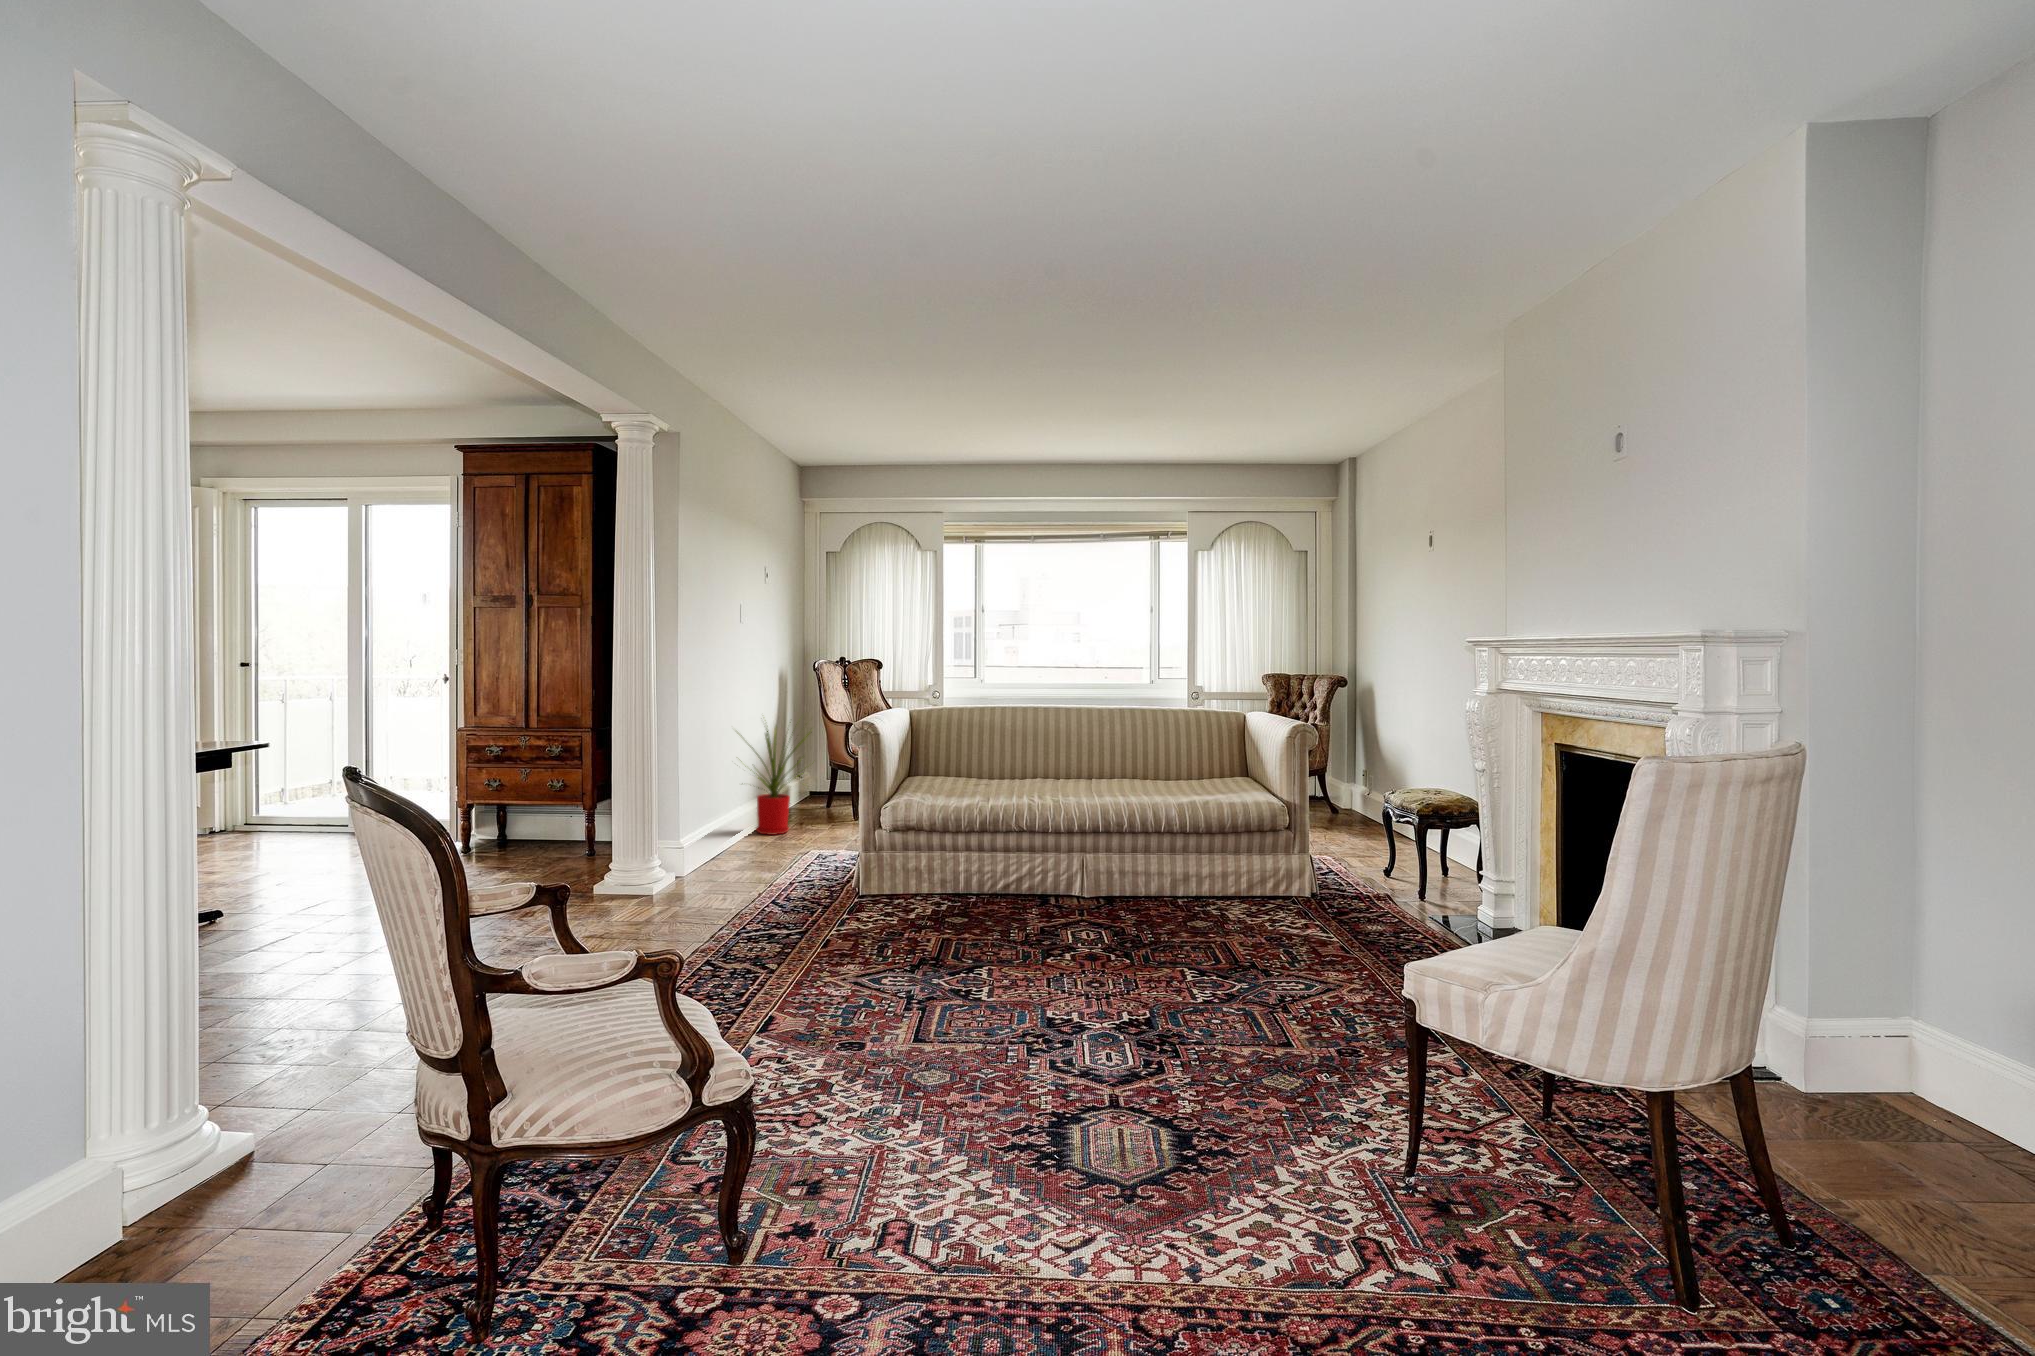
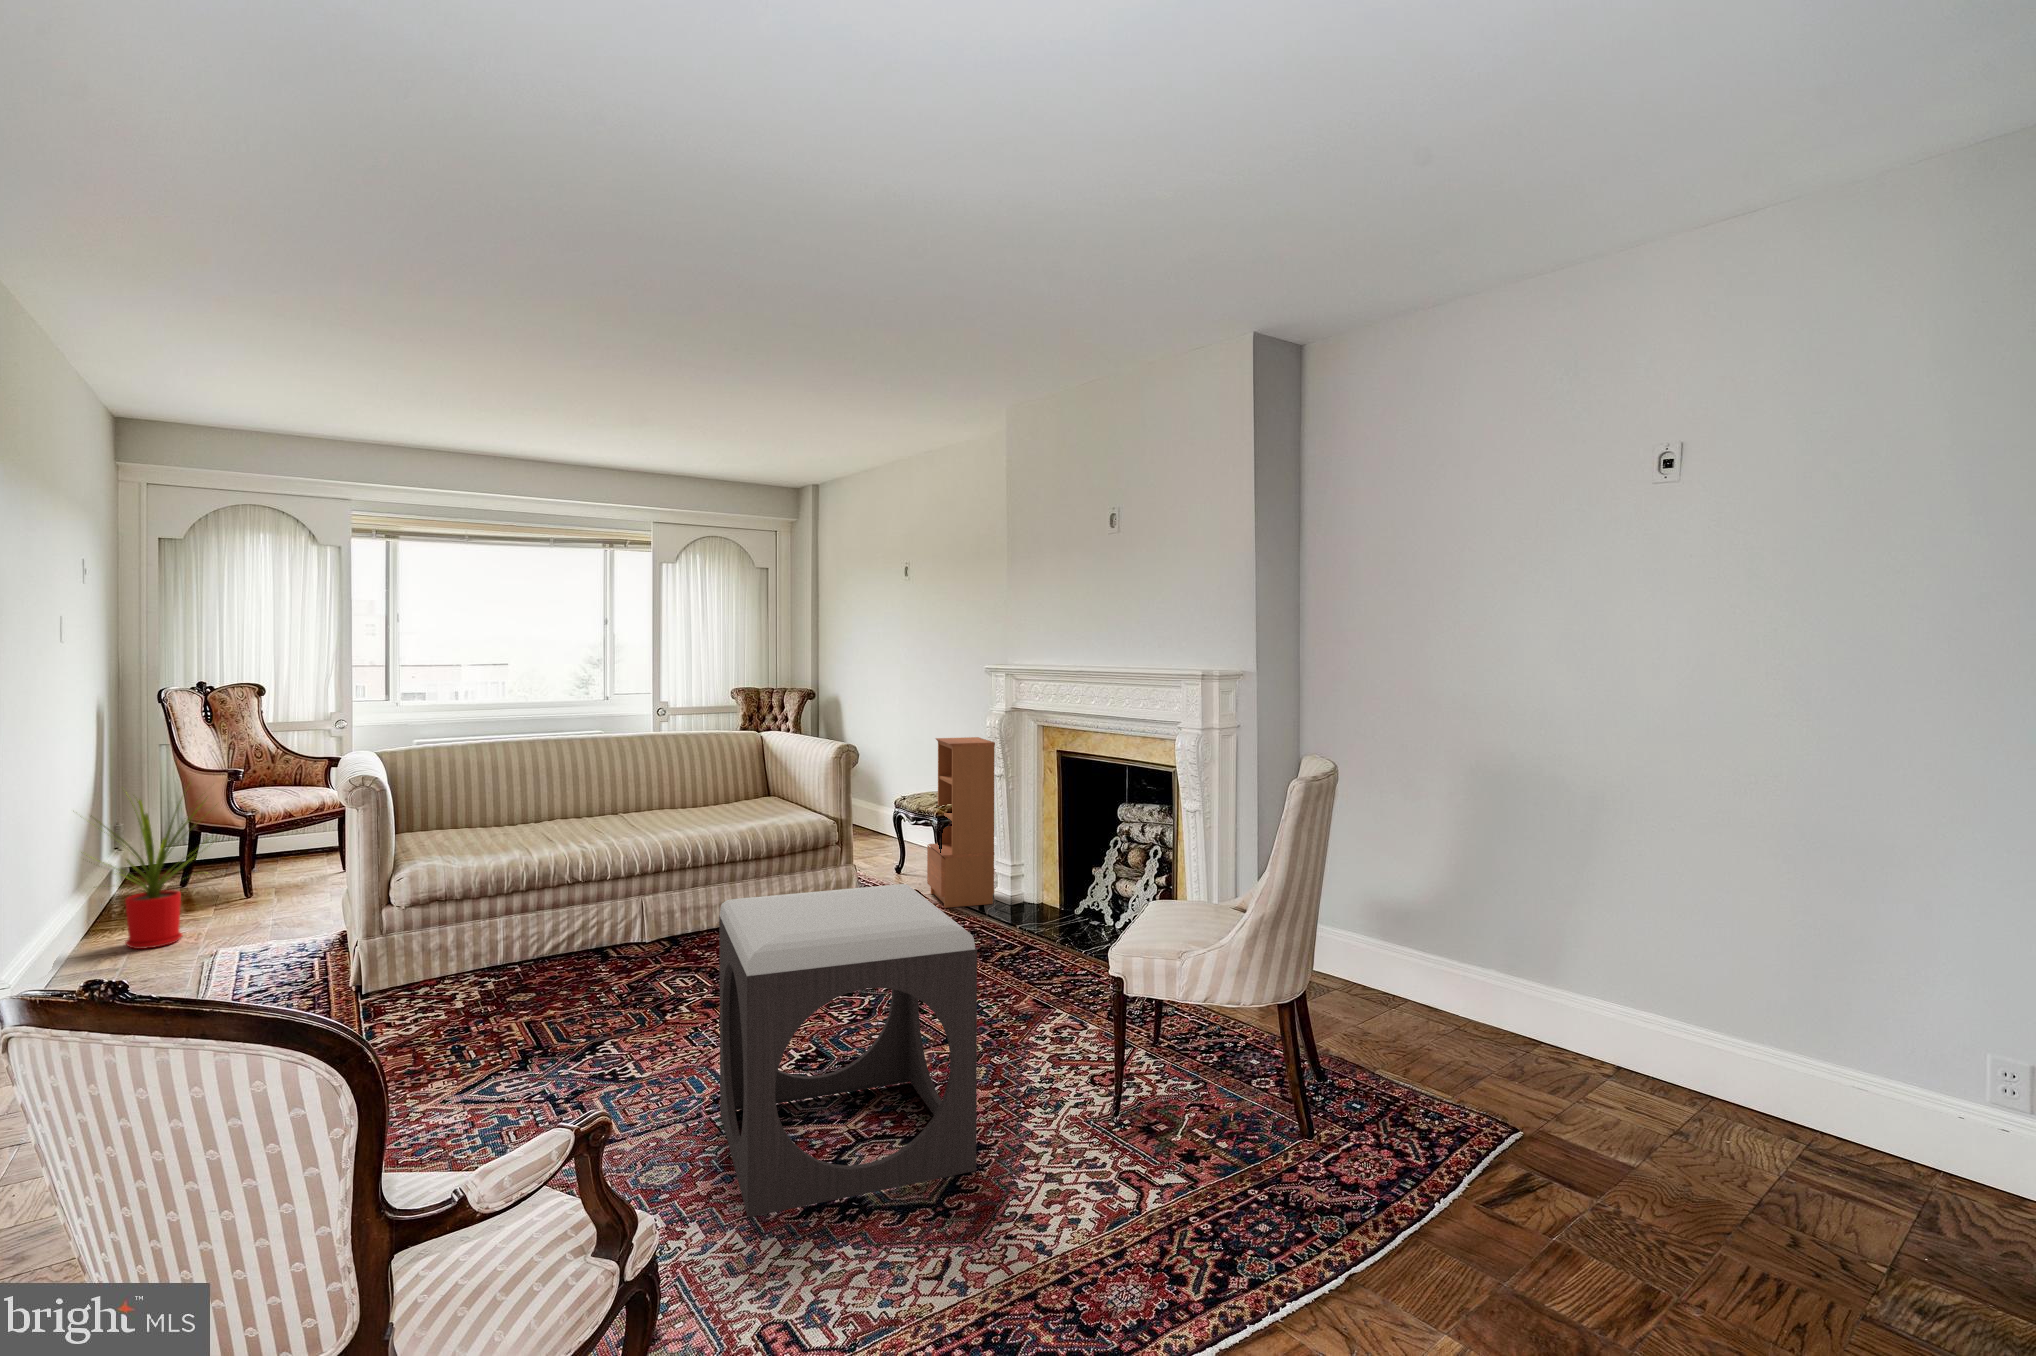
bookcase: none [1401,731,1483,930] -> present [927,737,995,908]
footstool: none [961,839,1224,1173] -> present [719,884,977,1217]

